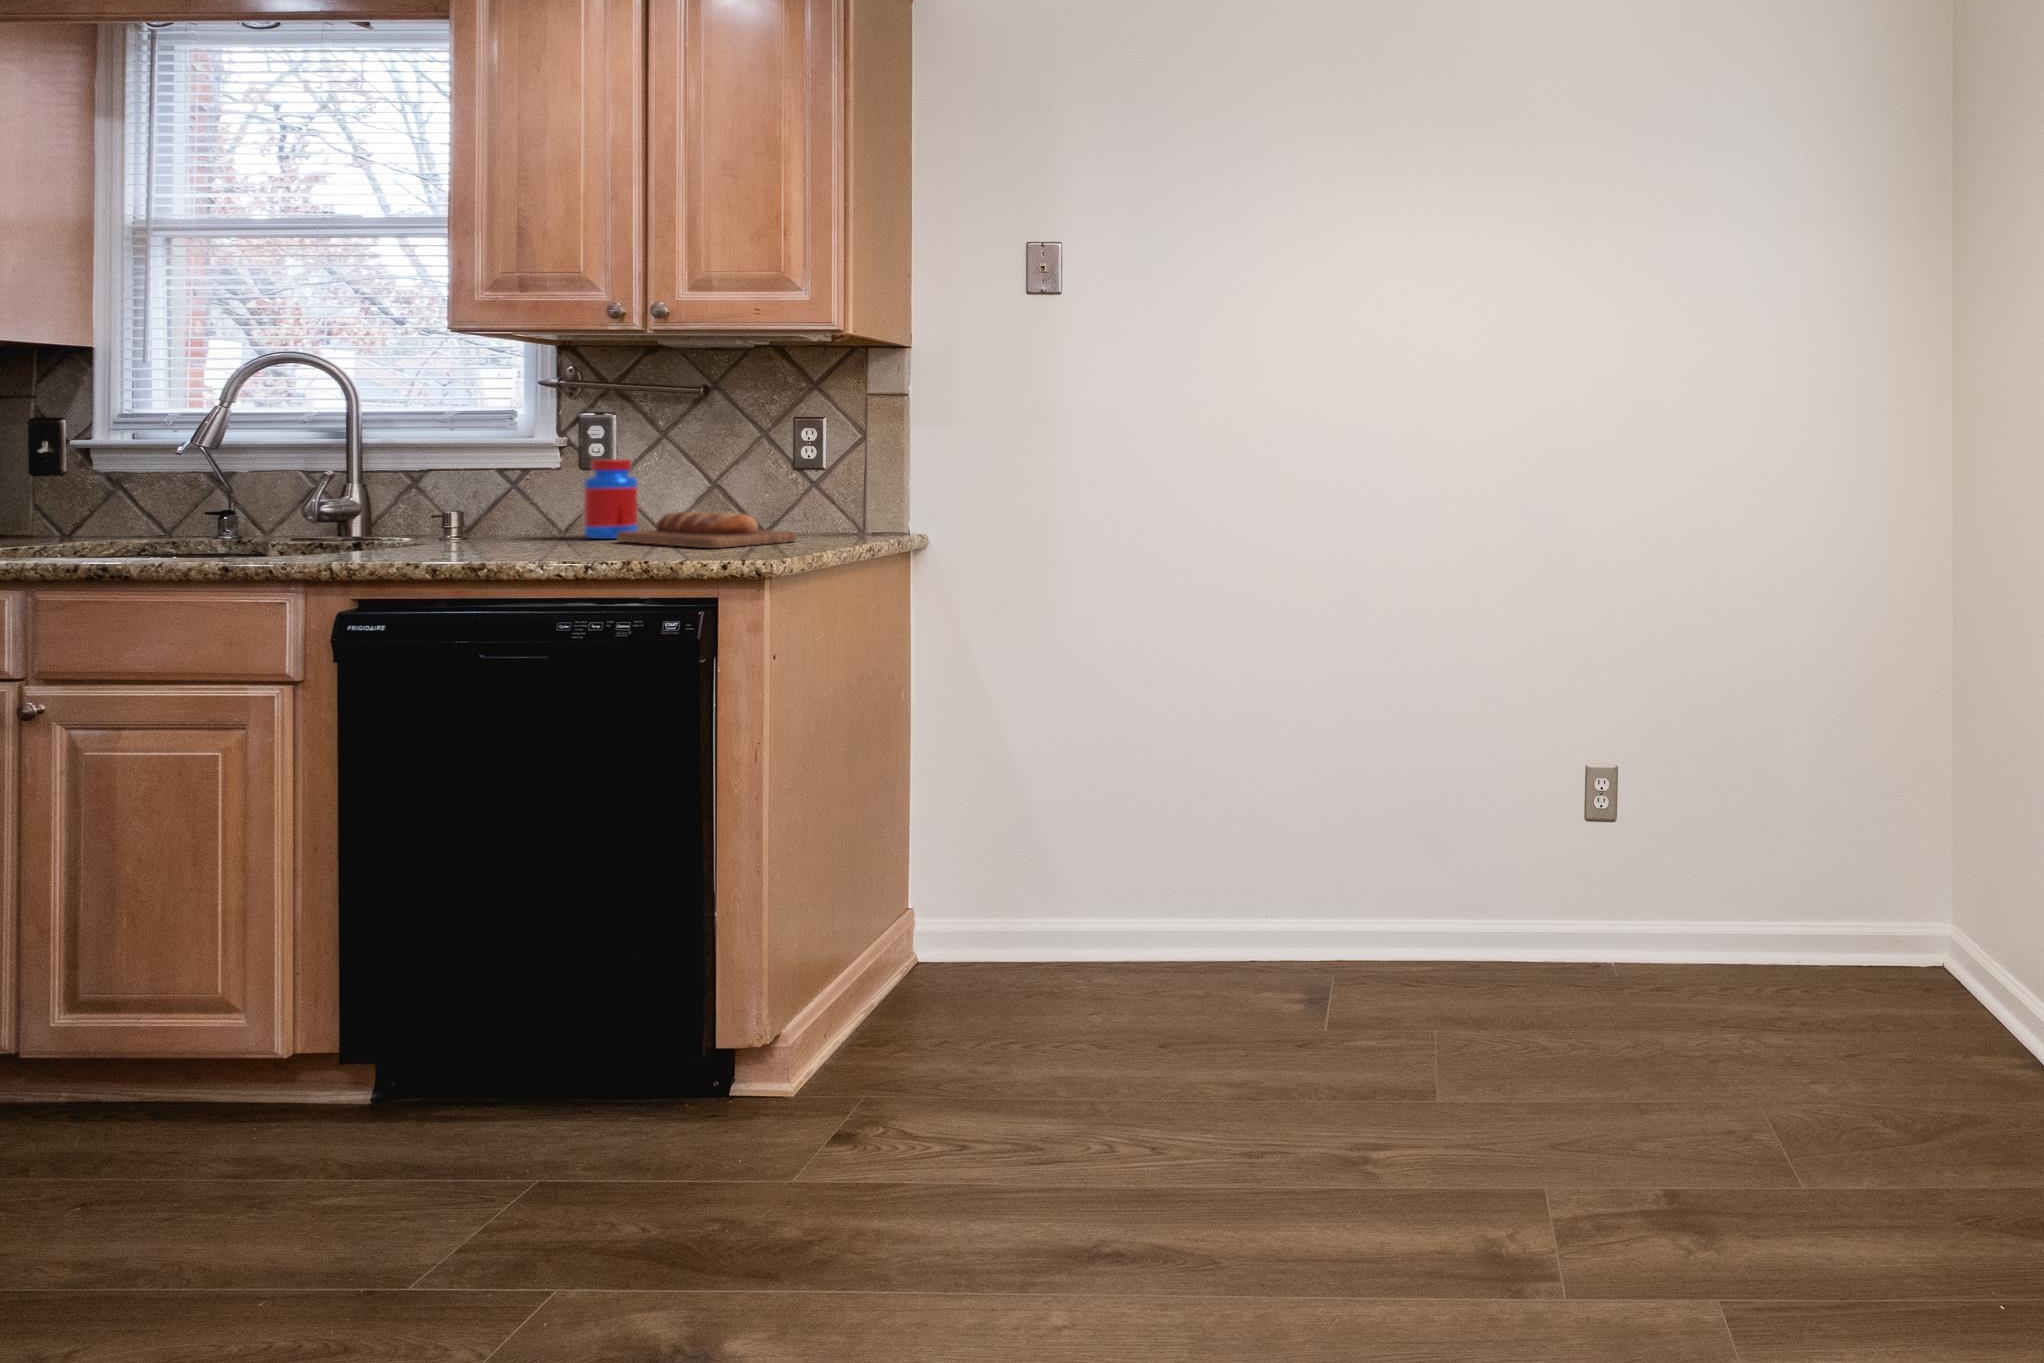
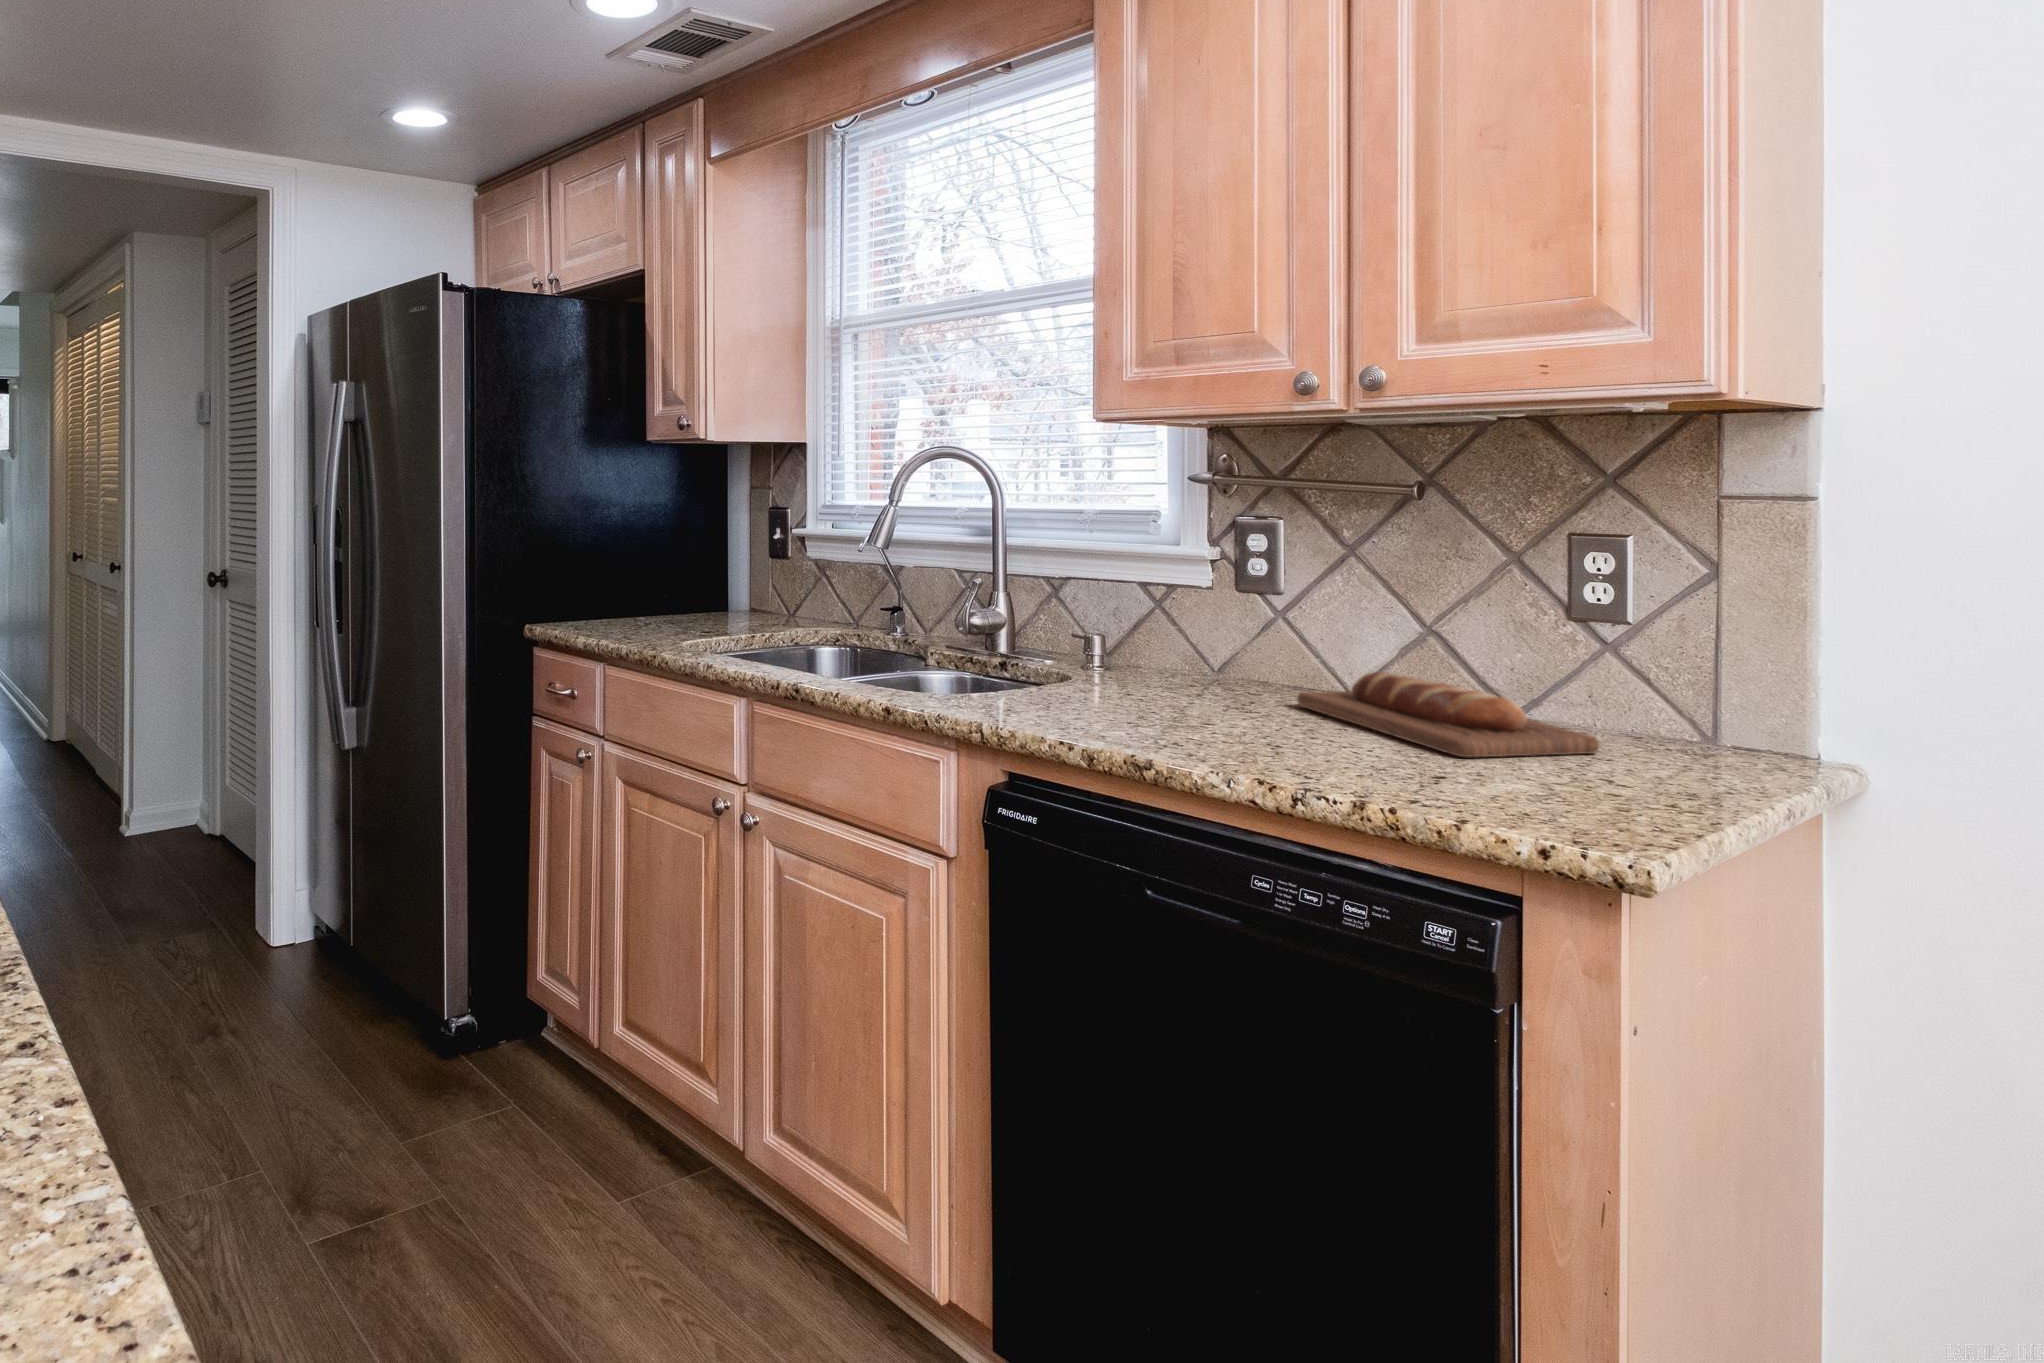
jar: present [584,459,638,539] -> none [1247,580,1318,694]

